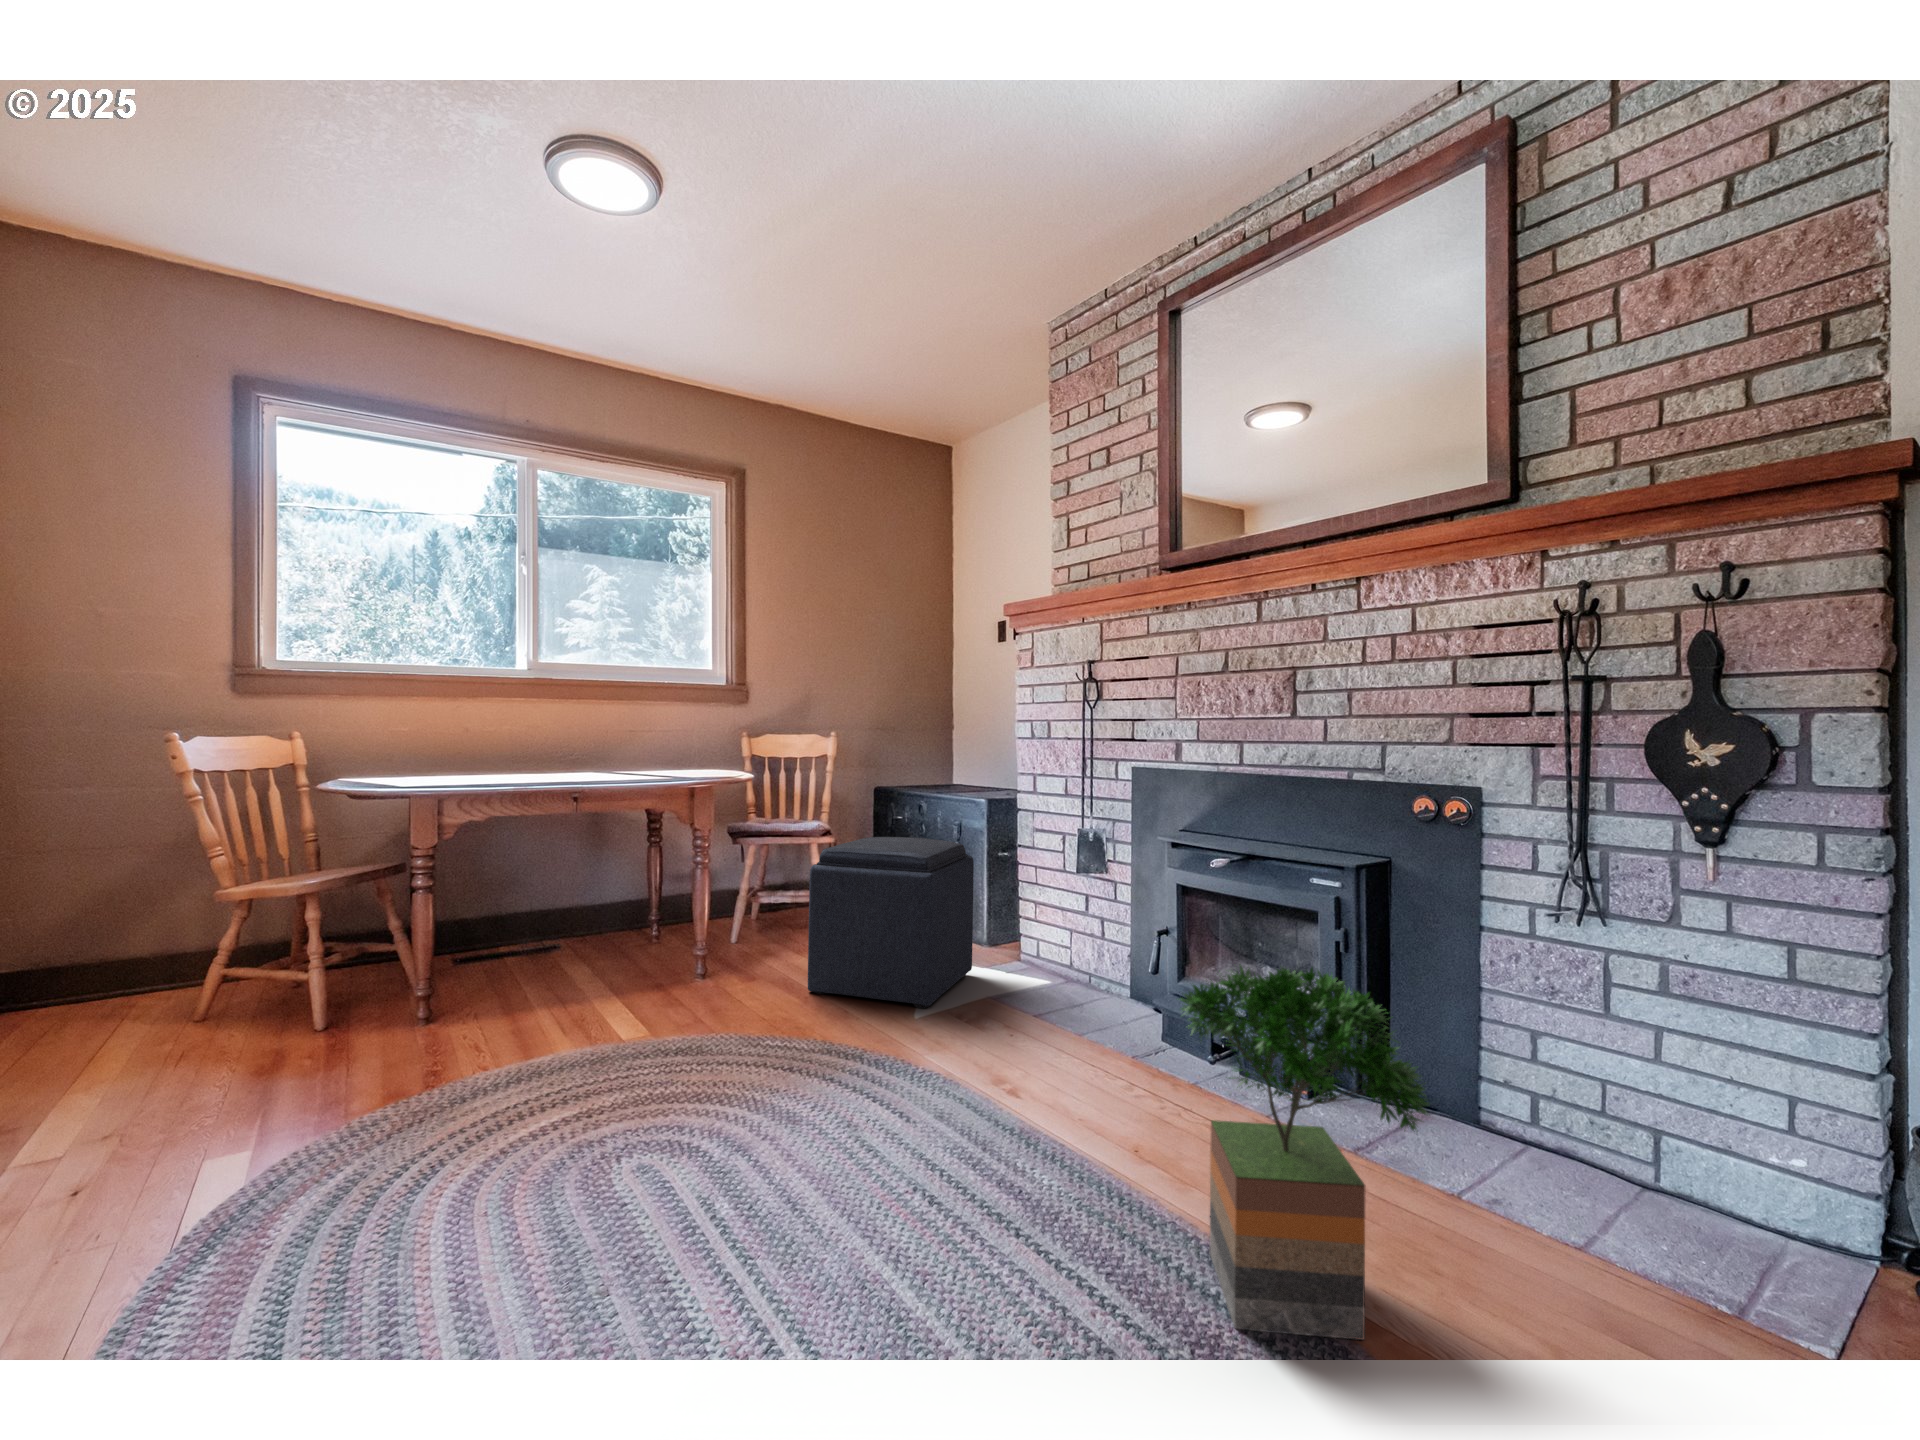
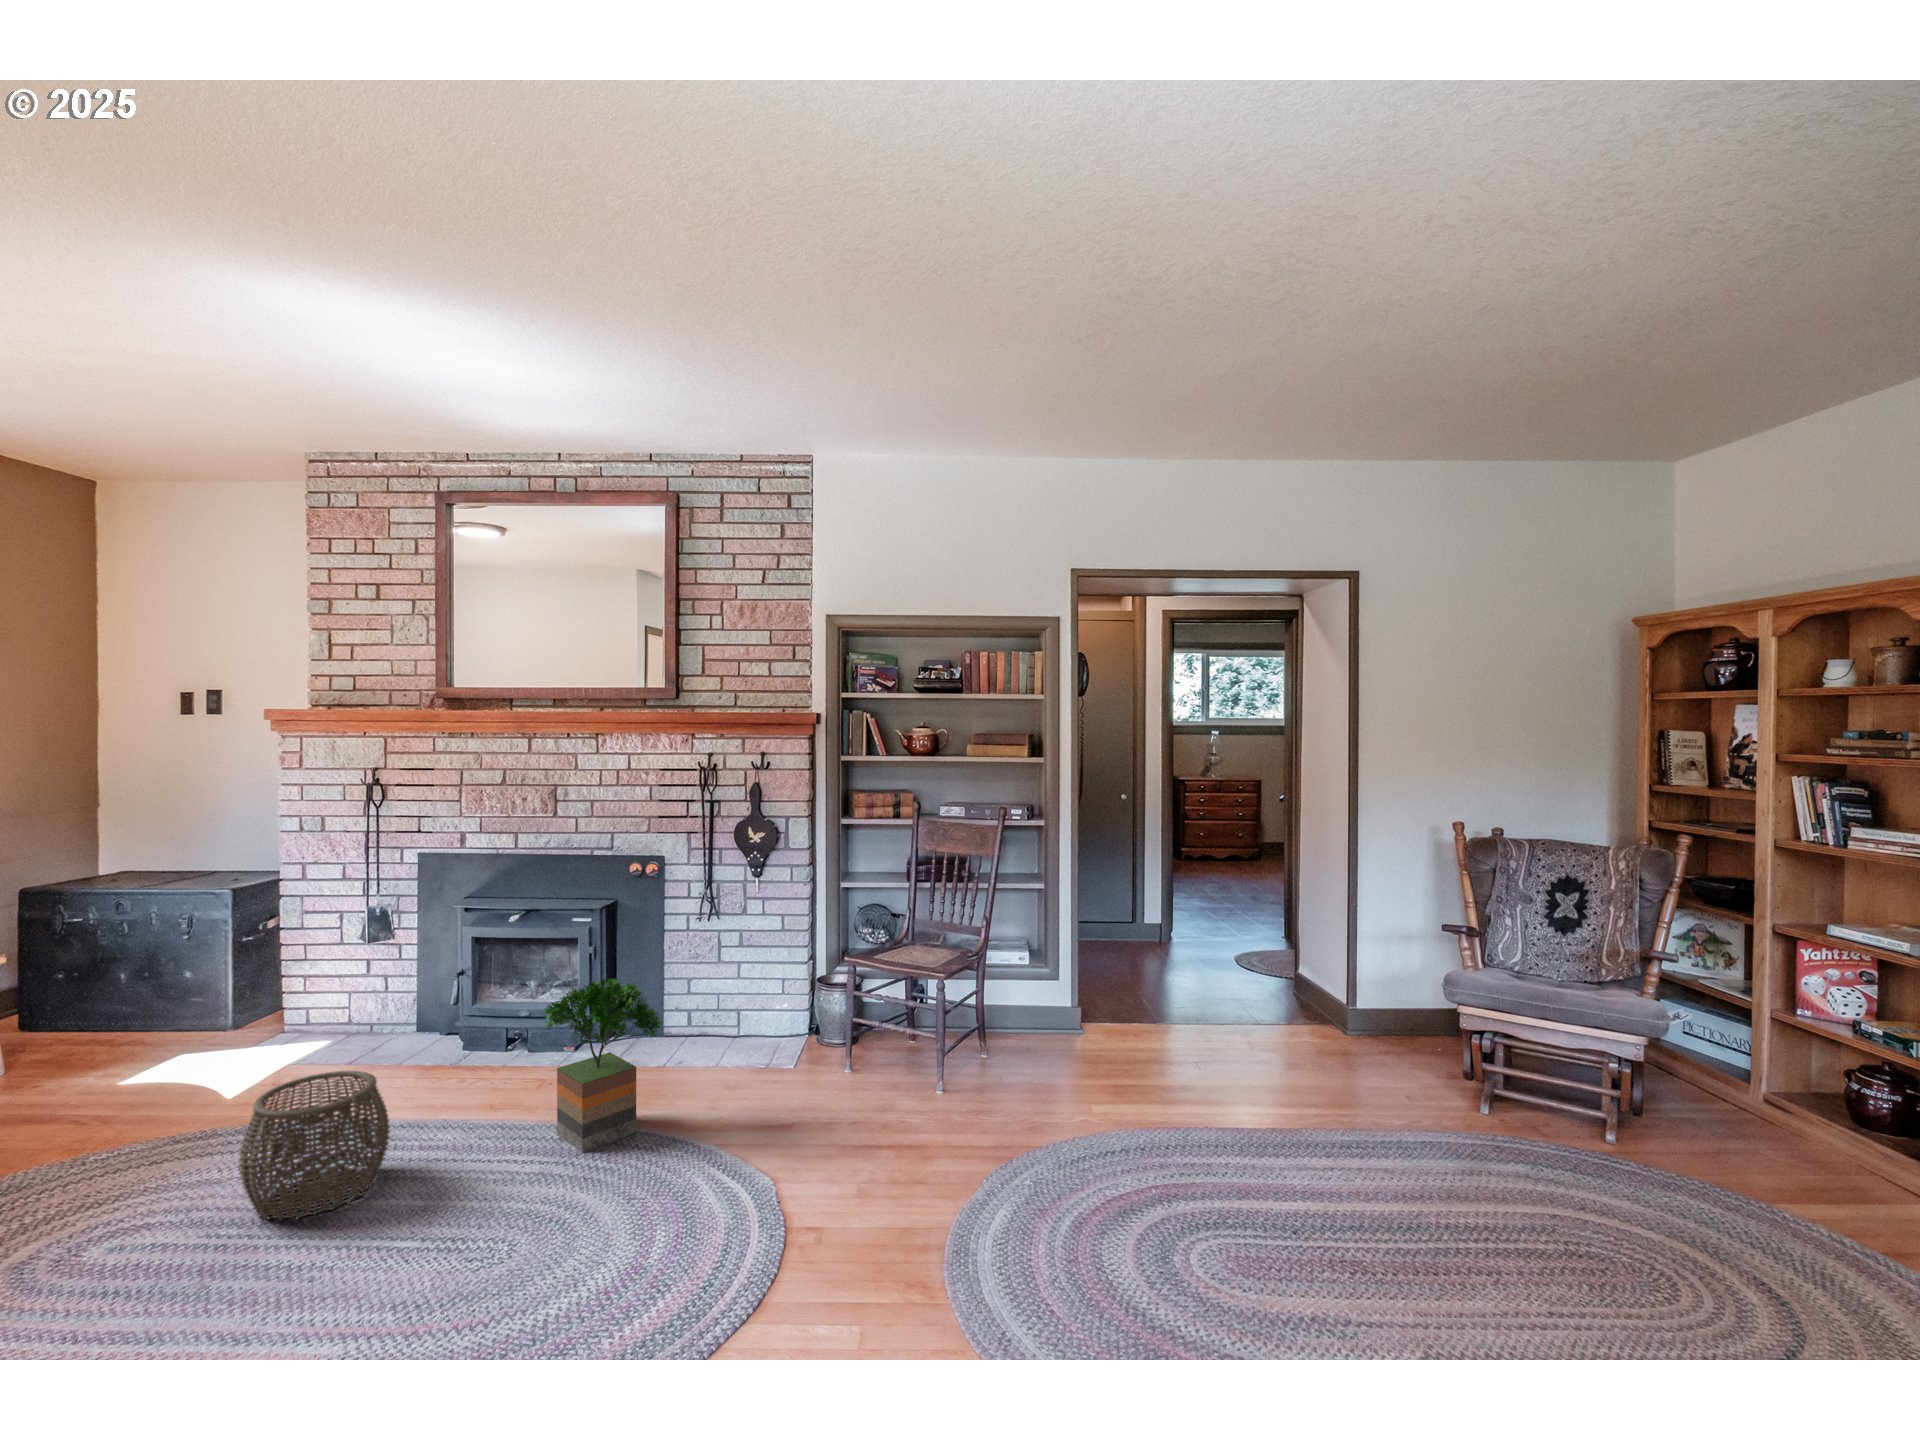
ottoman: present [808,837,974,1008] -> none [77,941,253,1121]
woven basket: none [763,999,951,1221] -> present [238,1071,390,1220]

